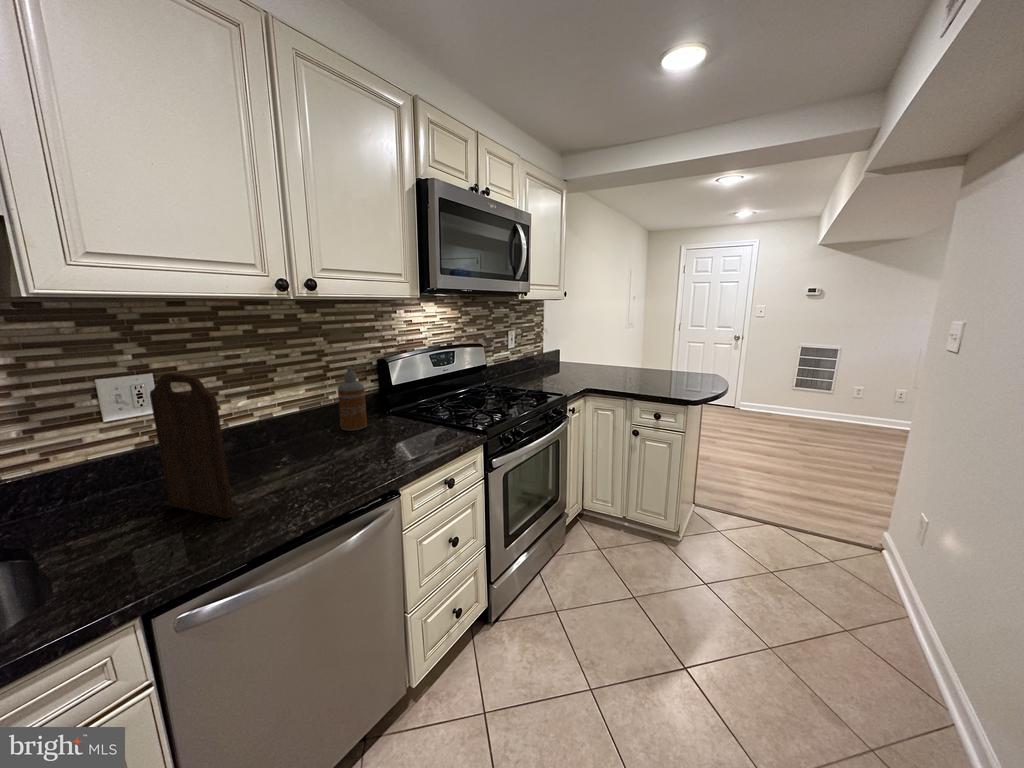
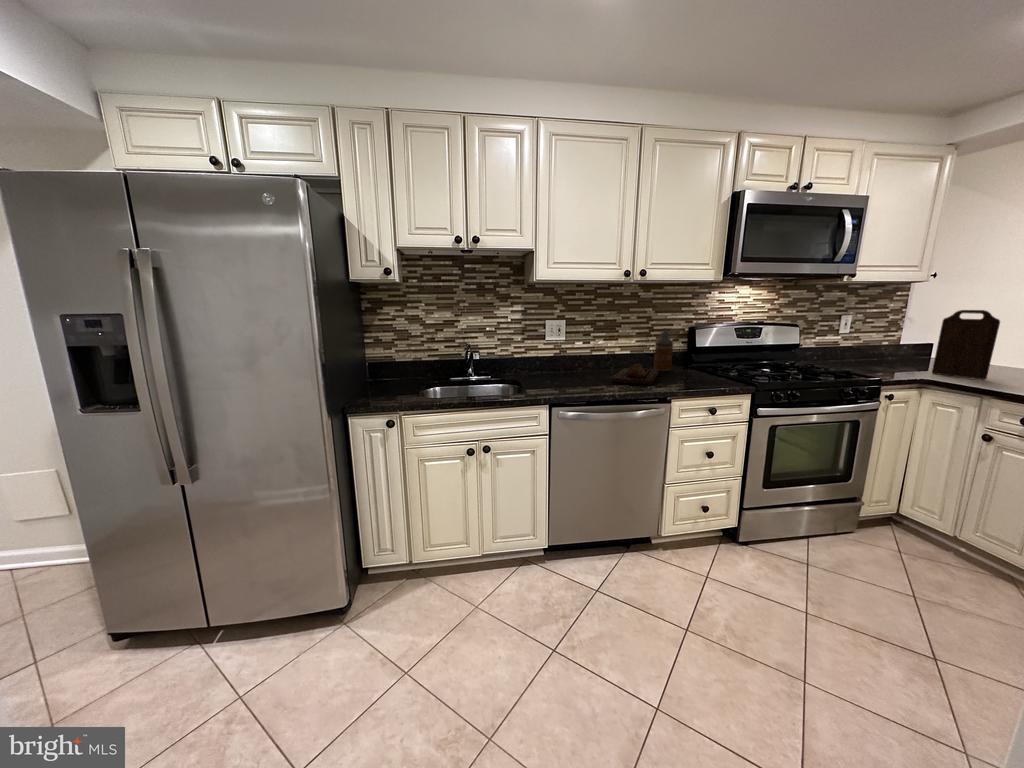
cutting board: present [150,373,234,518] -> present [932,310,1000,380]
bread loaf: none [286,431,360,483] -> present [612,364,659,385]

